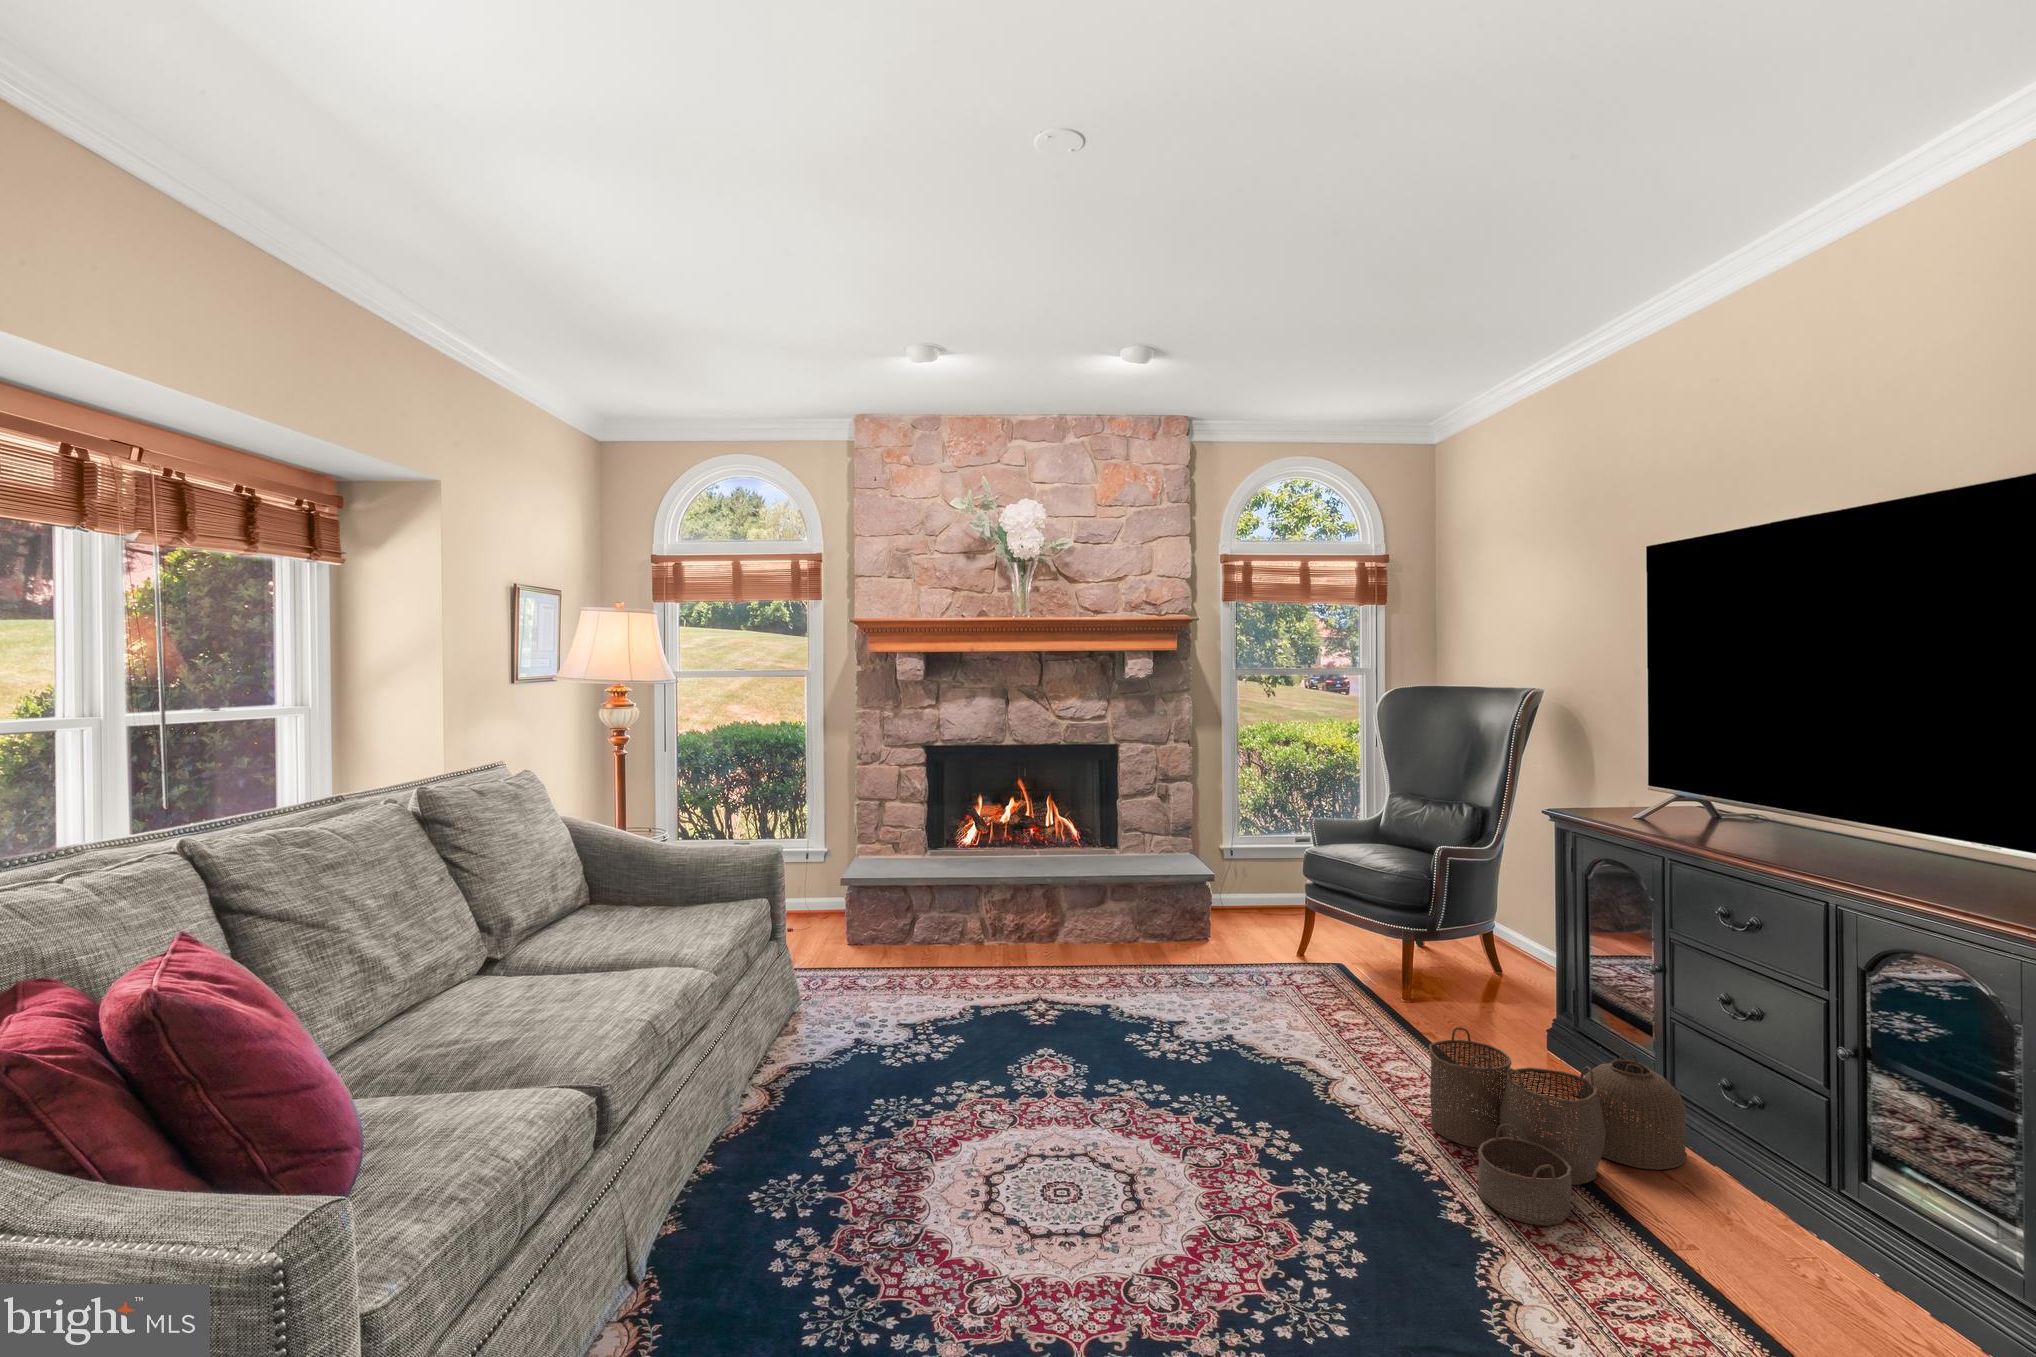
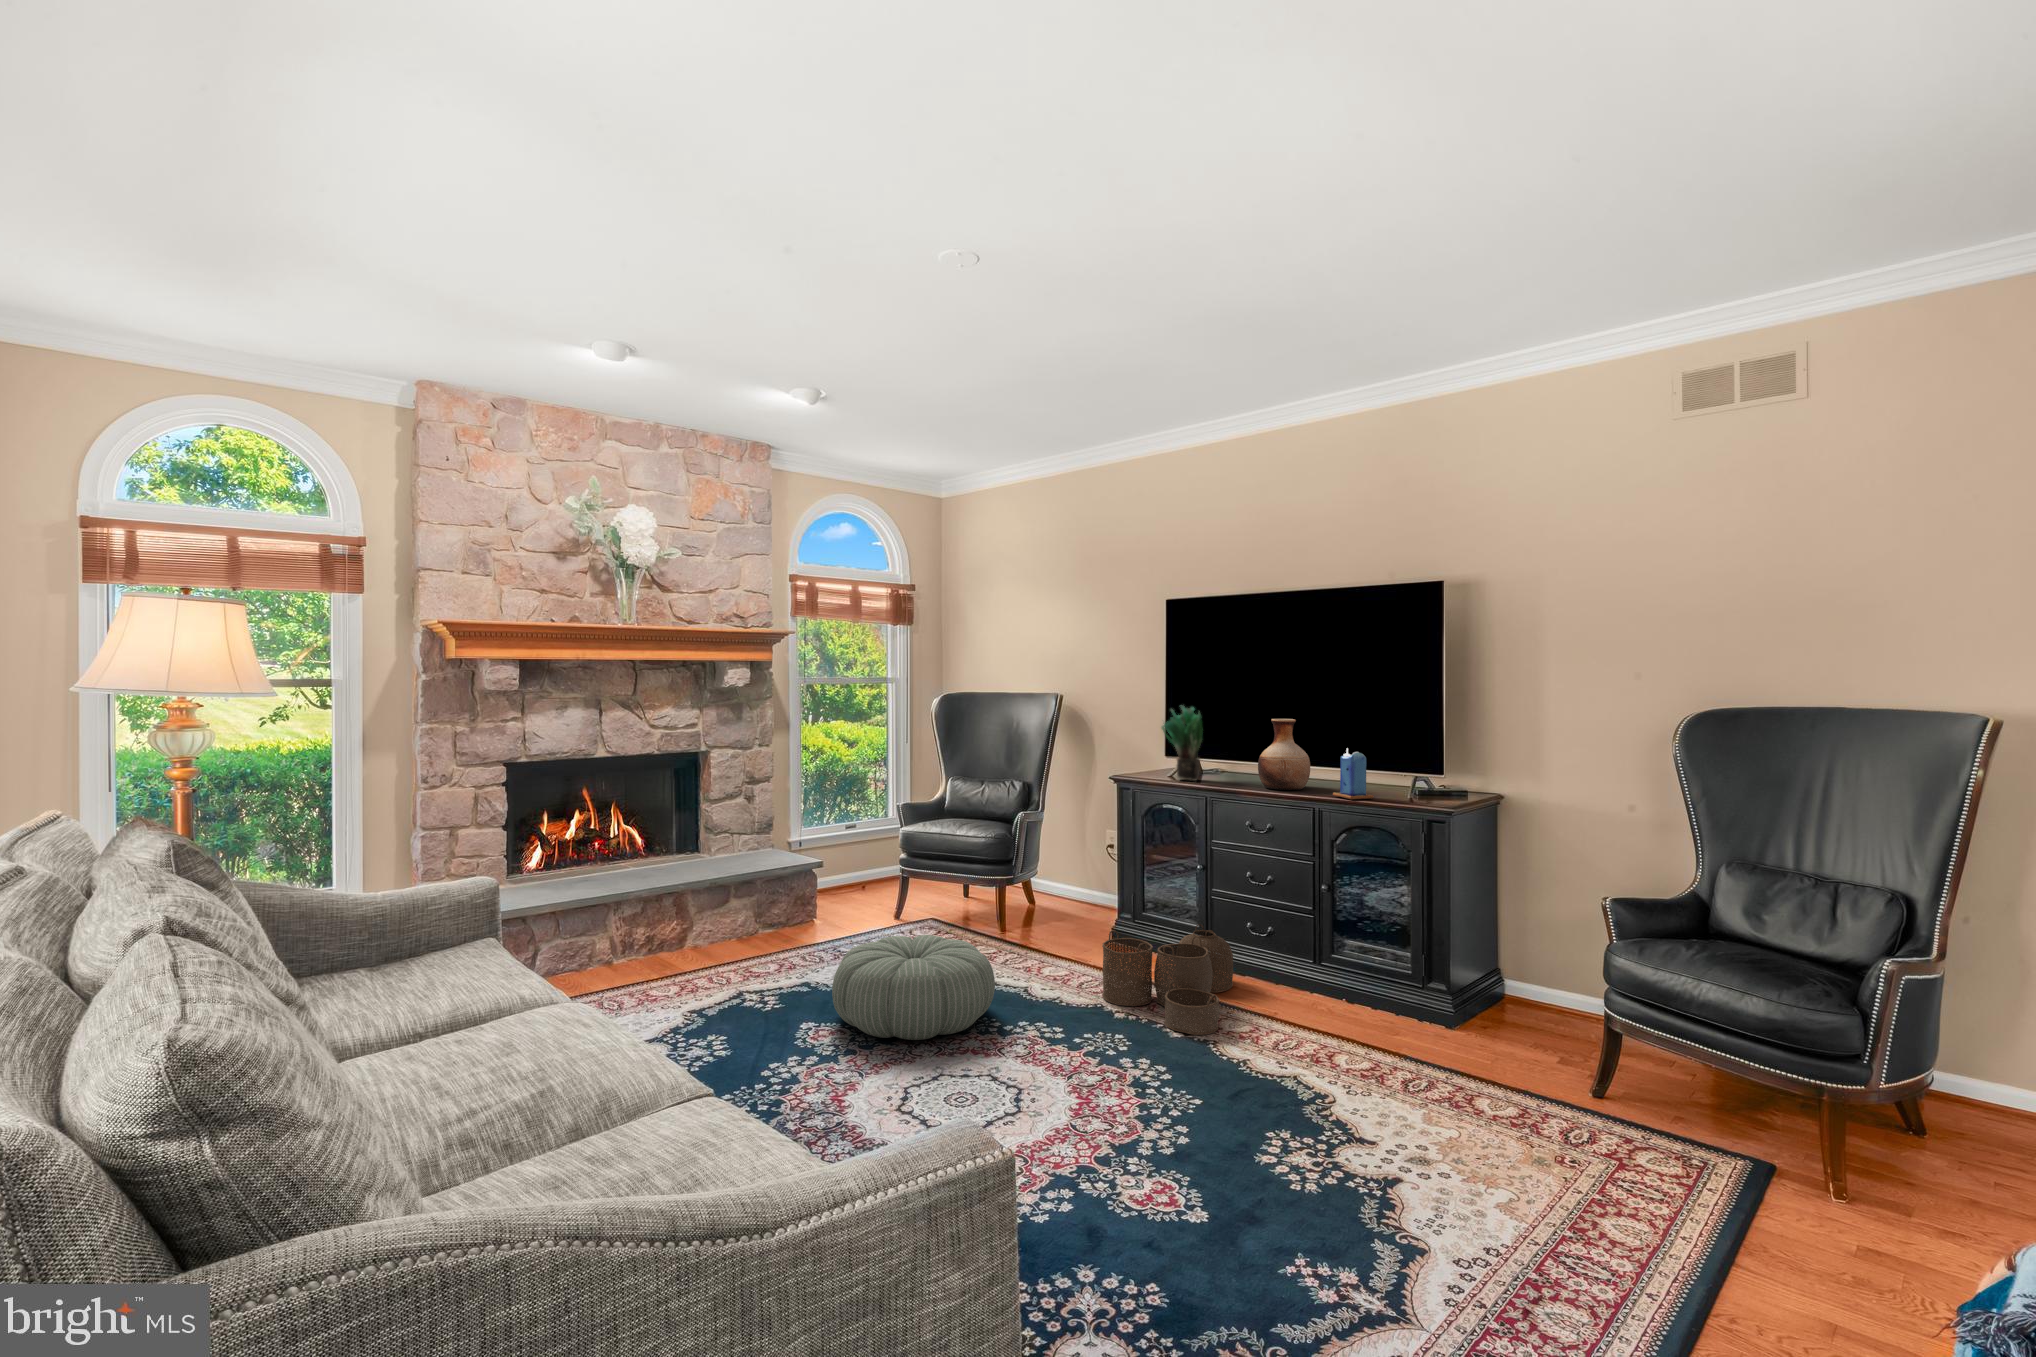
potted plant: none [1611,704,1703,825] -> present [1162,706,1202,781]
vase: none [1770,729,1884,857] -> present [1258,719,1310,790]
candle: none [1893,787,1986,889] -> present [1333,748,1374,799]
pouf: none [1064,971,1261,1106] -> present [832,935,995,1040]

